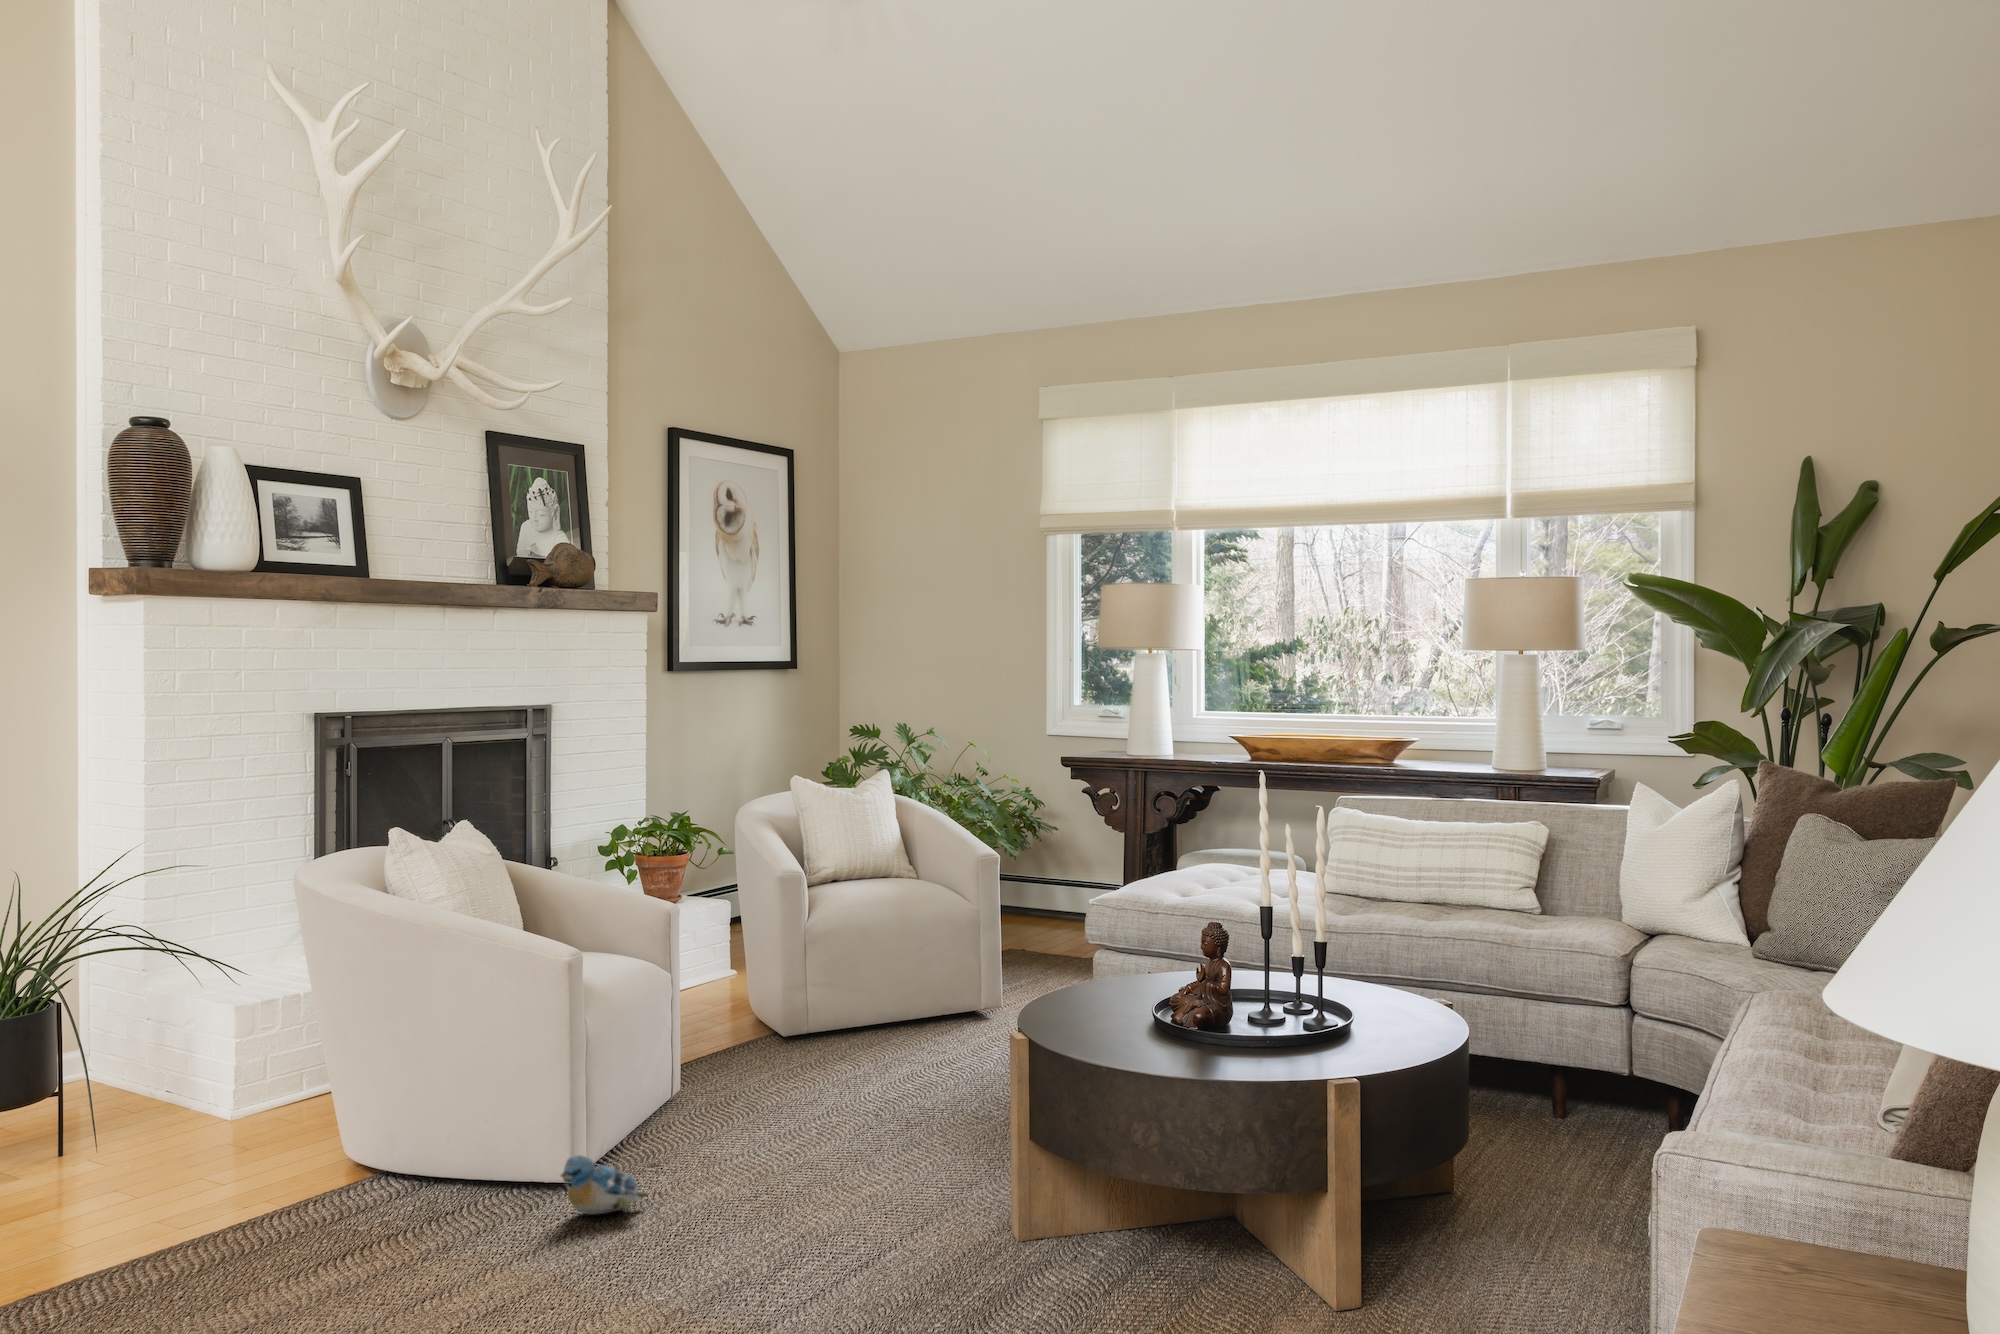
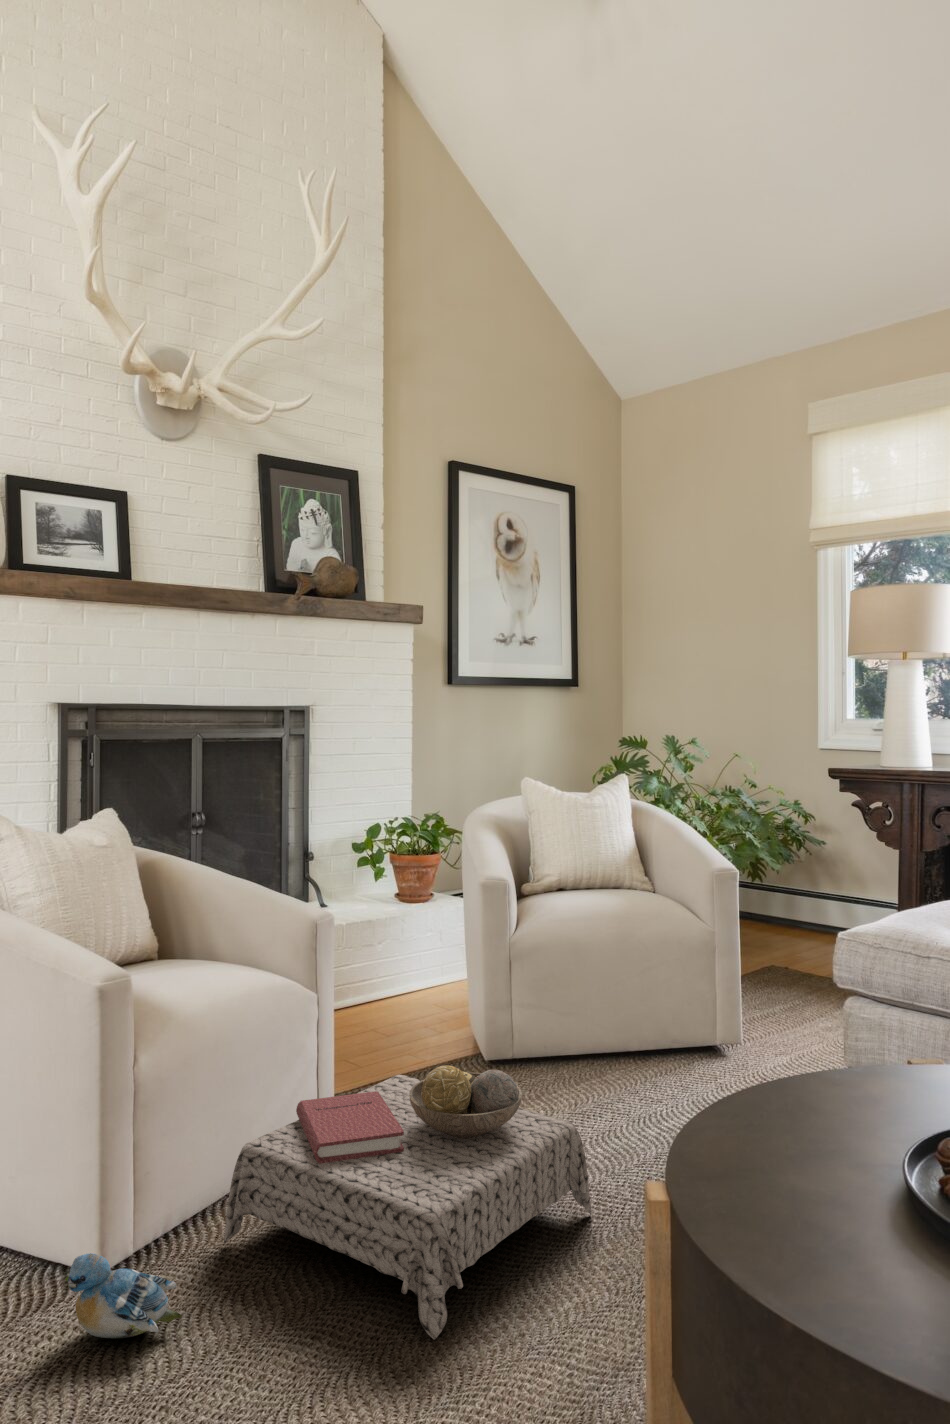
ottoman: none [641,1010,918,1187] -> present [224,1065,591,1340]

